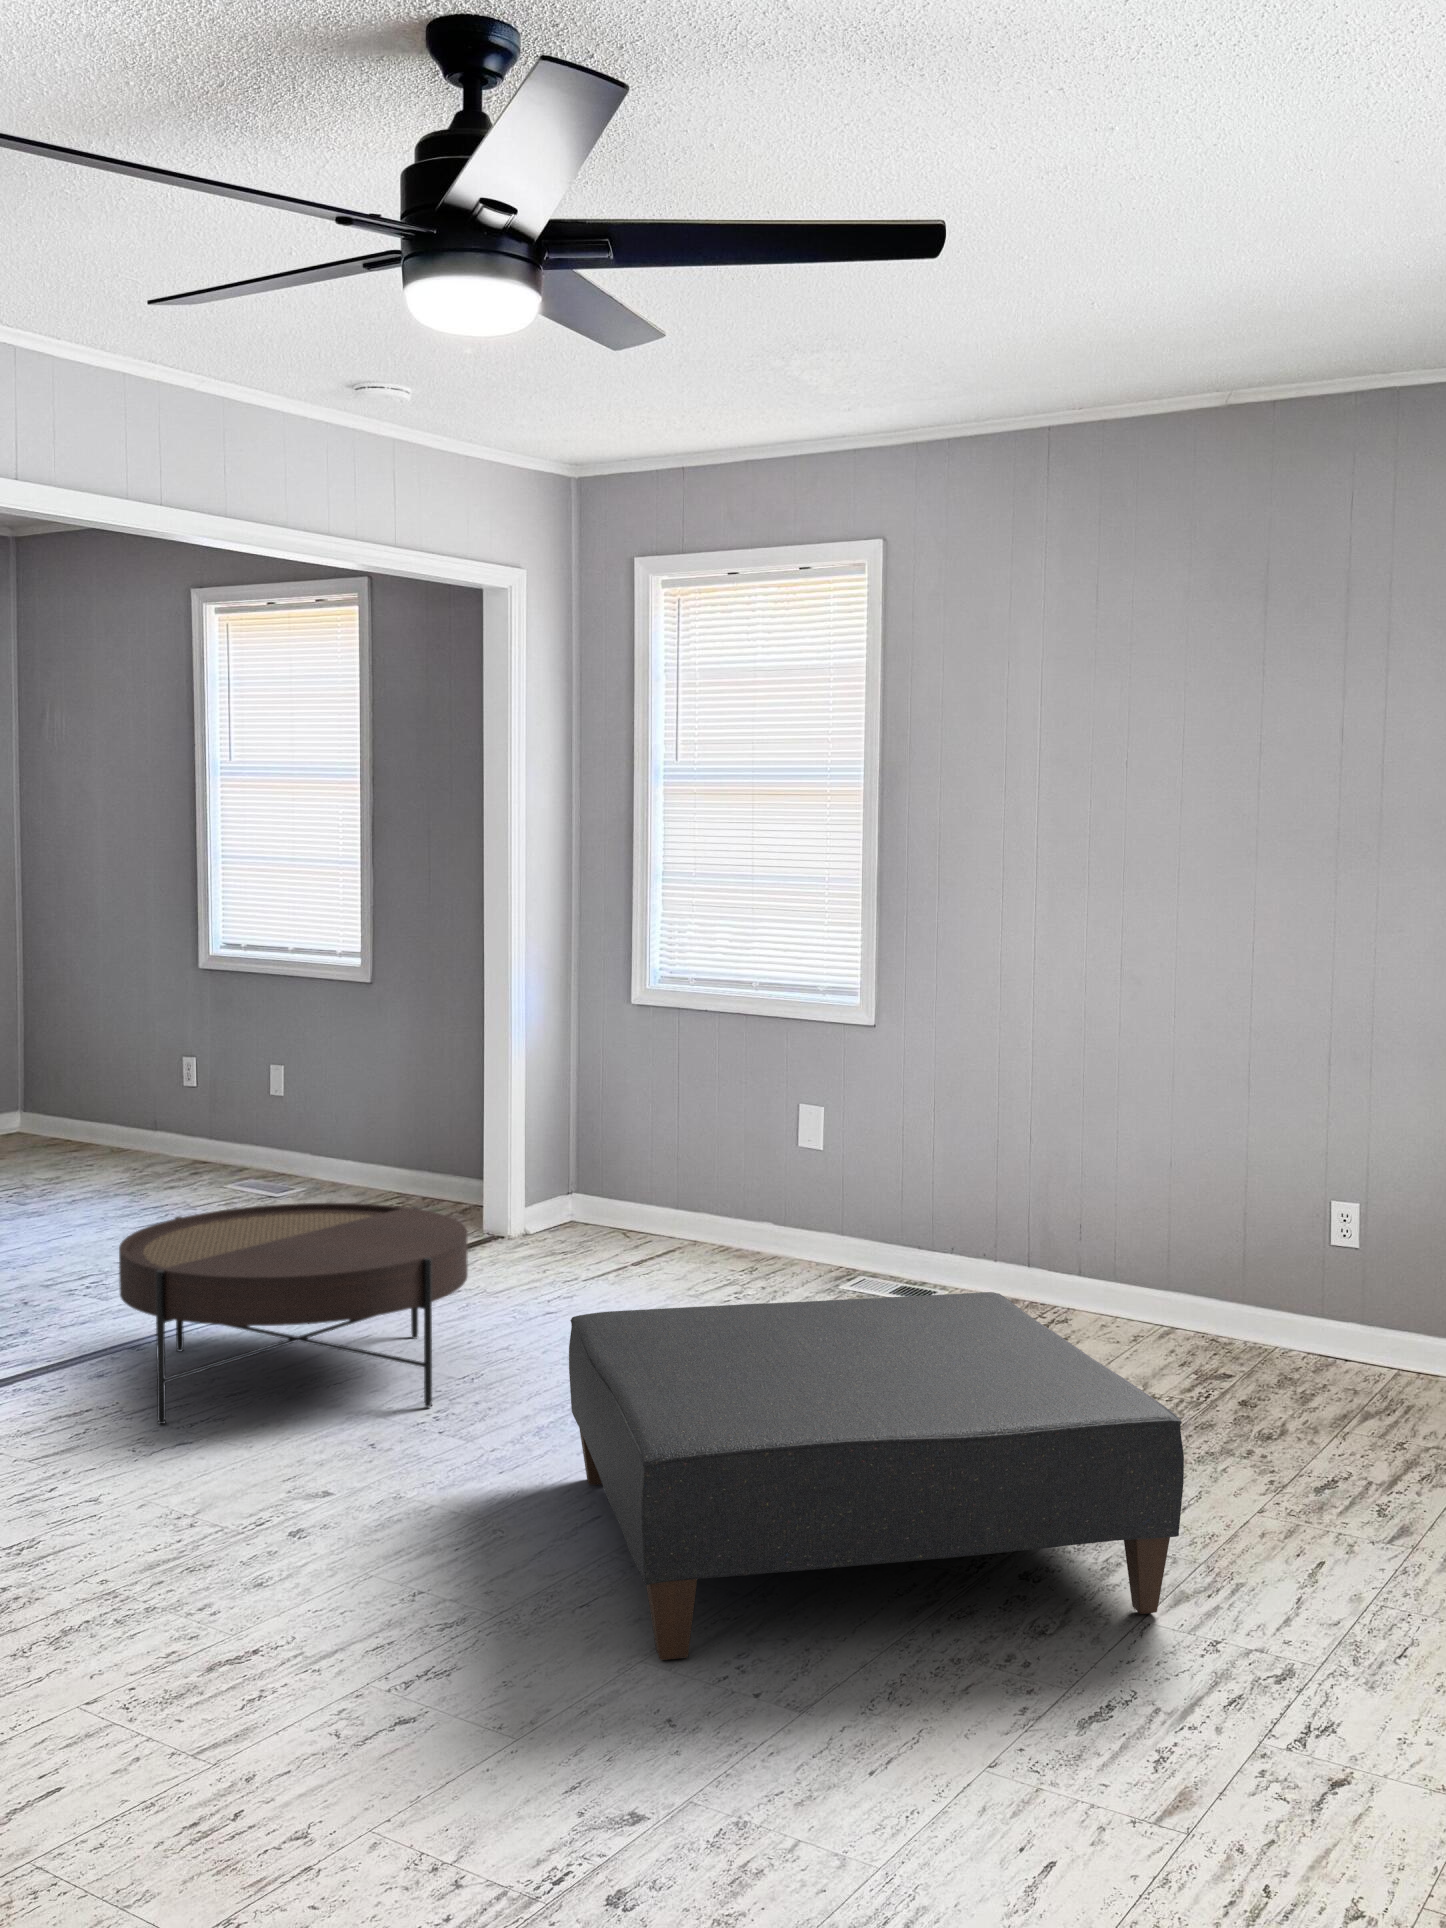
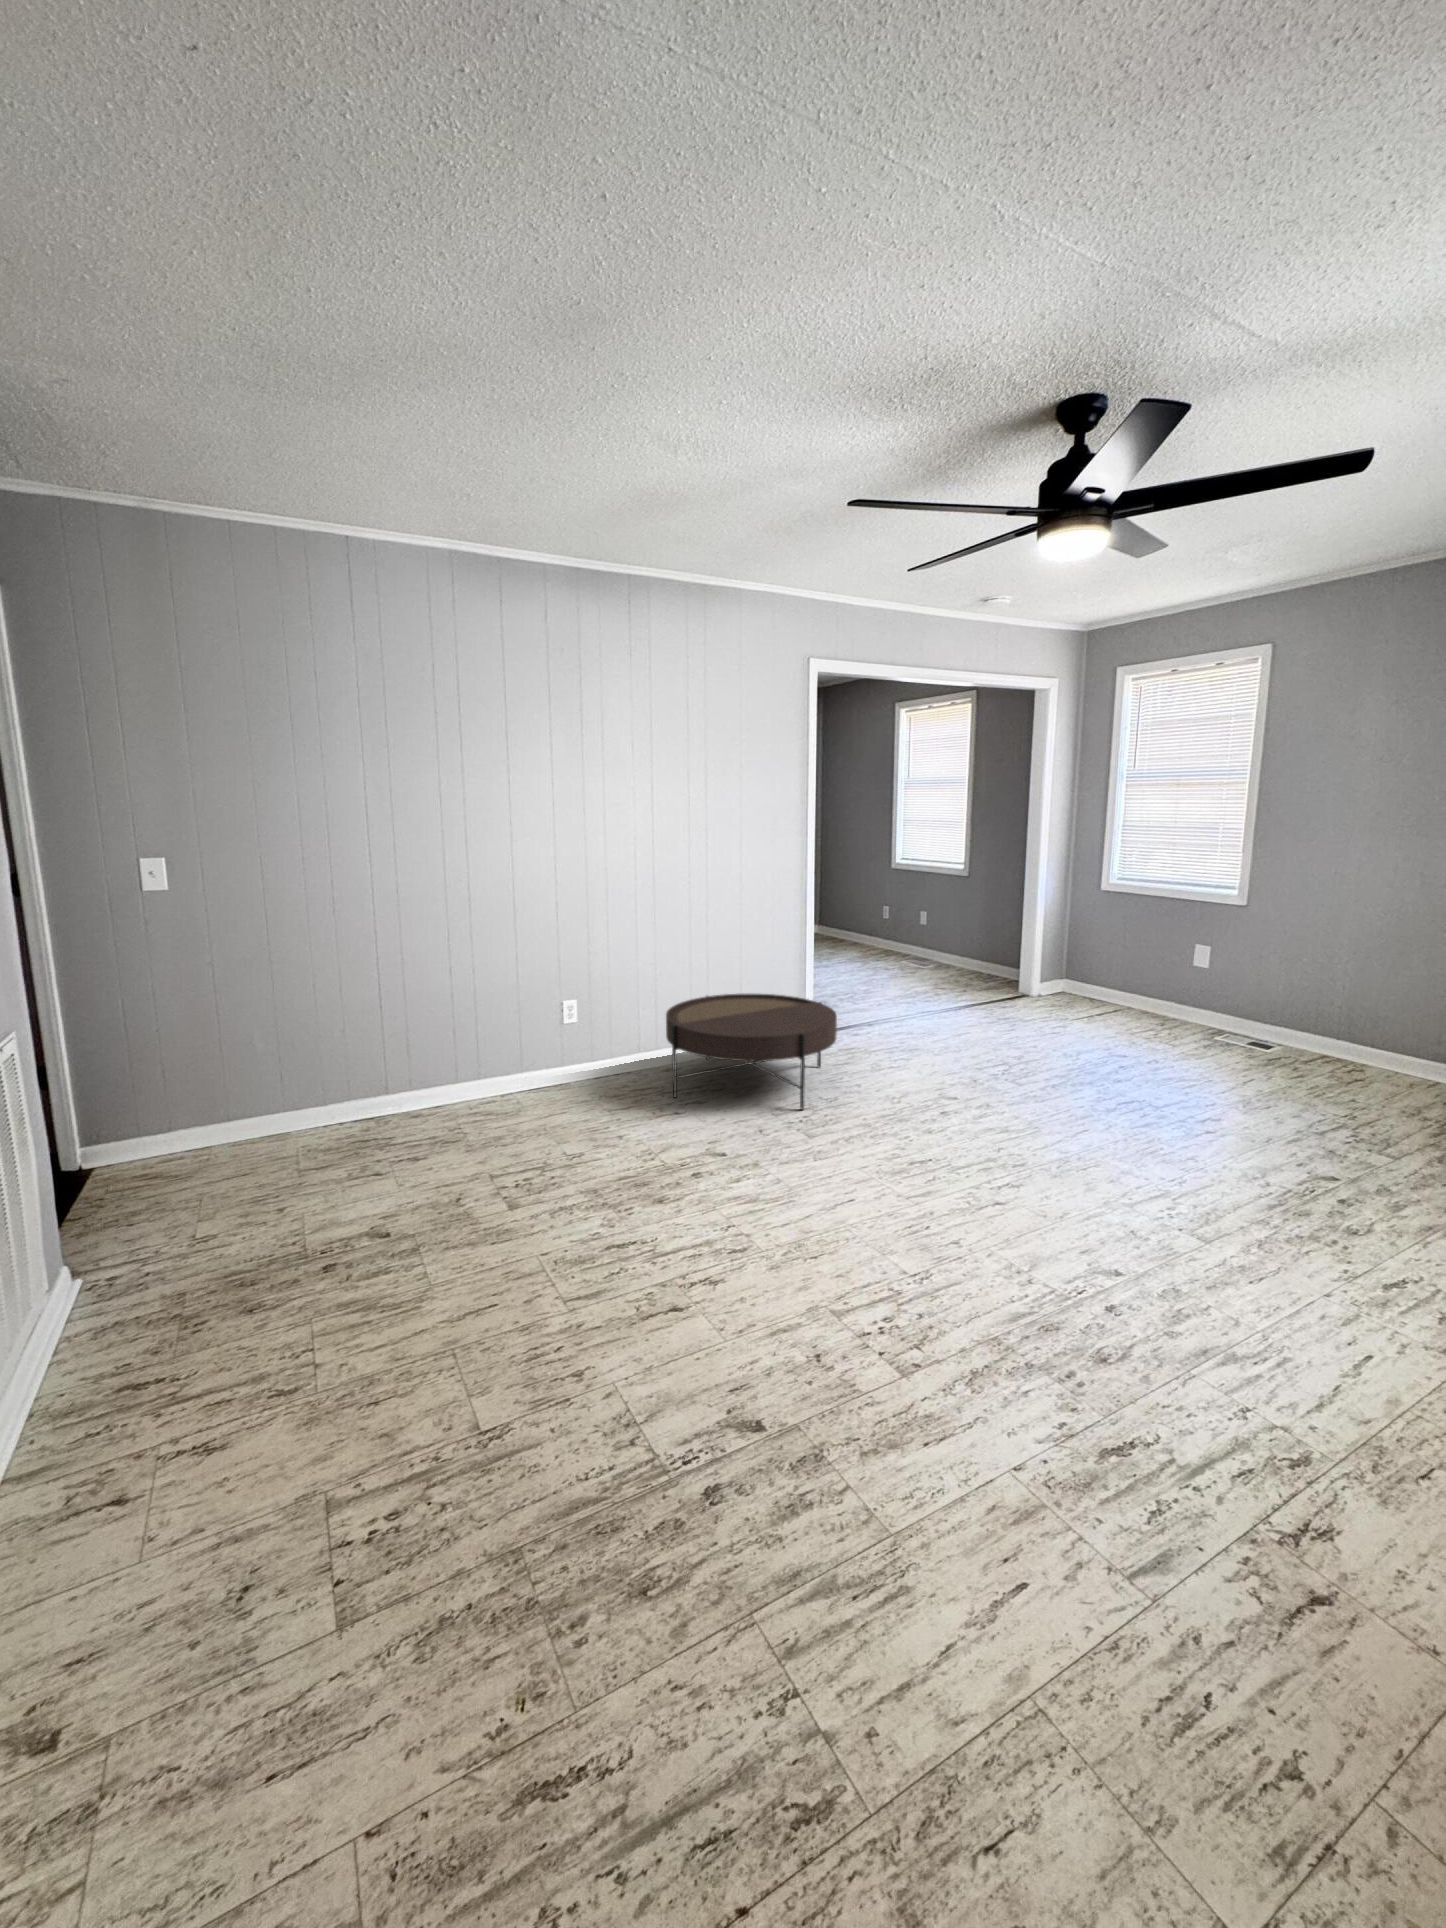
ottoman: present [569,1292,1184,1660] -> none [821,1081,1233,1368]

